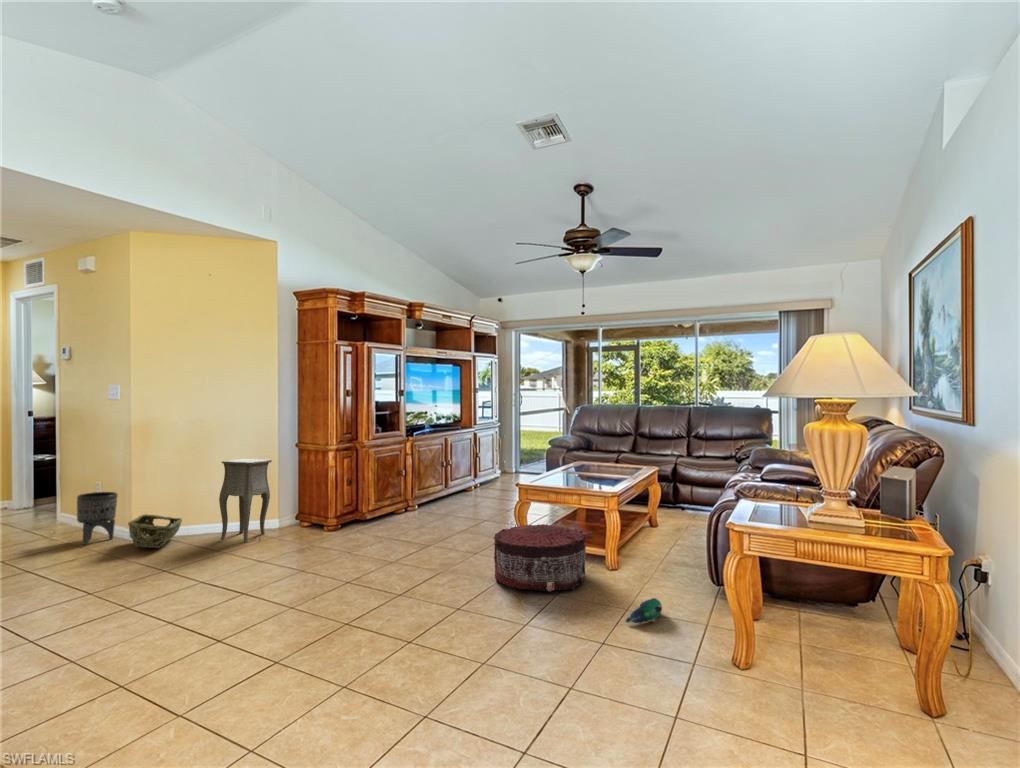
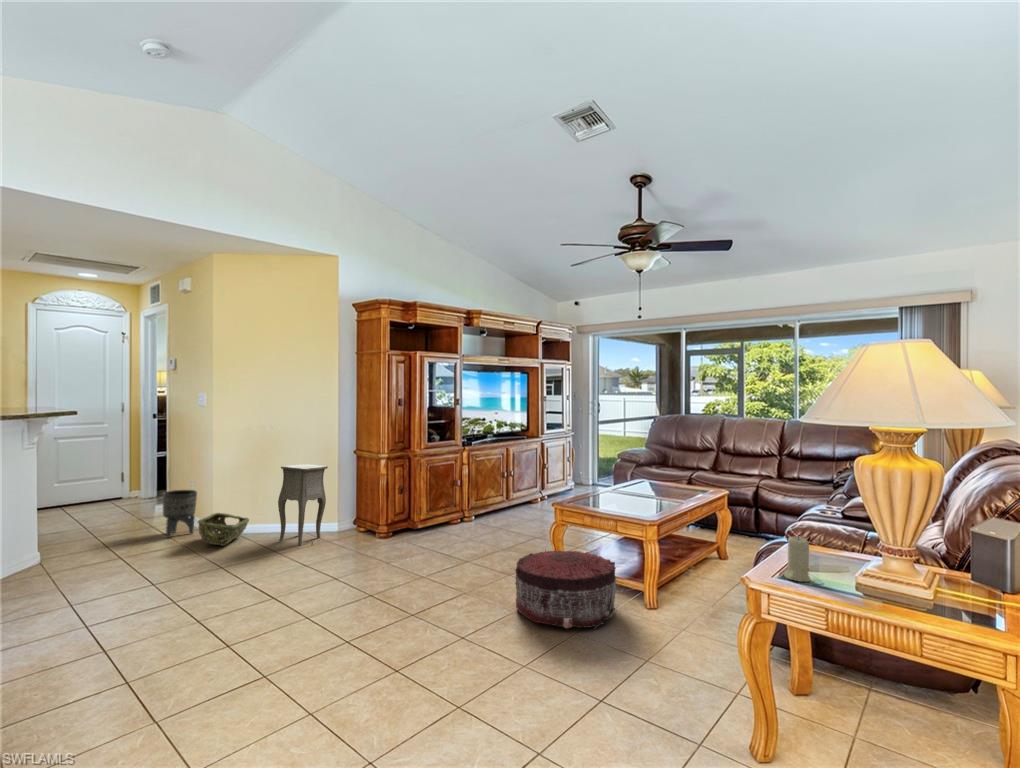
candle: none [756,486,779,523] -> present [784,536,811,582]
plush toy: present [626,598,662,623] -> none [637,650,685,680]

